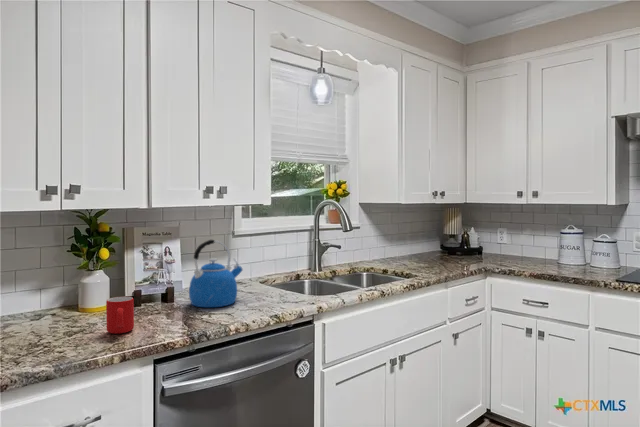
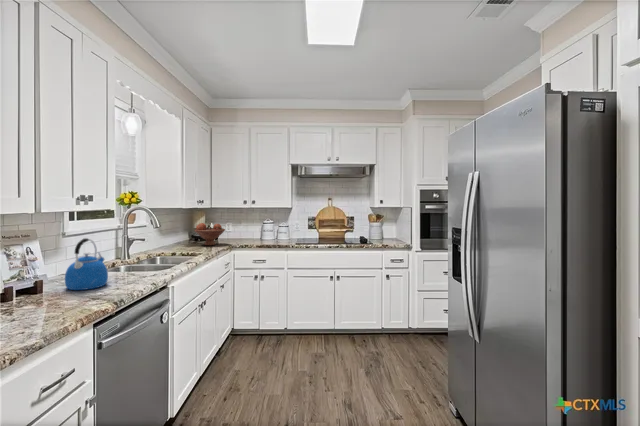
fruit bowl: none [428,227,478,263] -> present [194,223,225,245]
mug: present [106,297,134,334] -> none [35,285,63,315]

